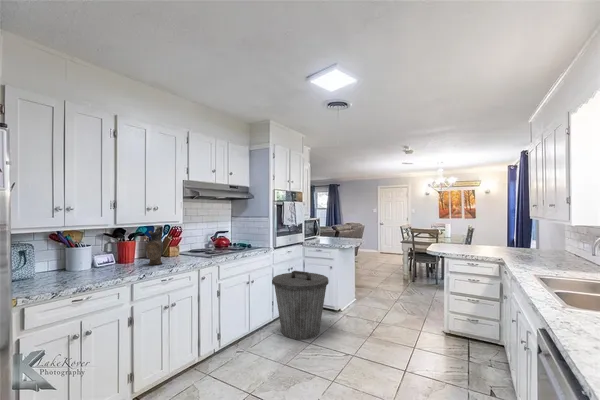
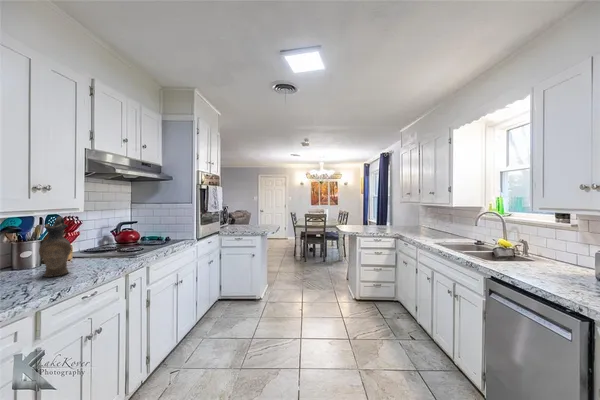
trash can: present [272,271,329,339] -> none [201,261,264,335]

